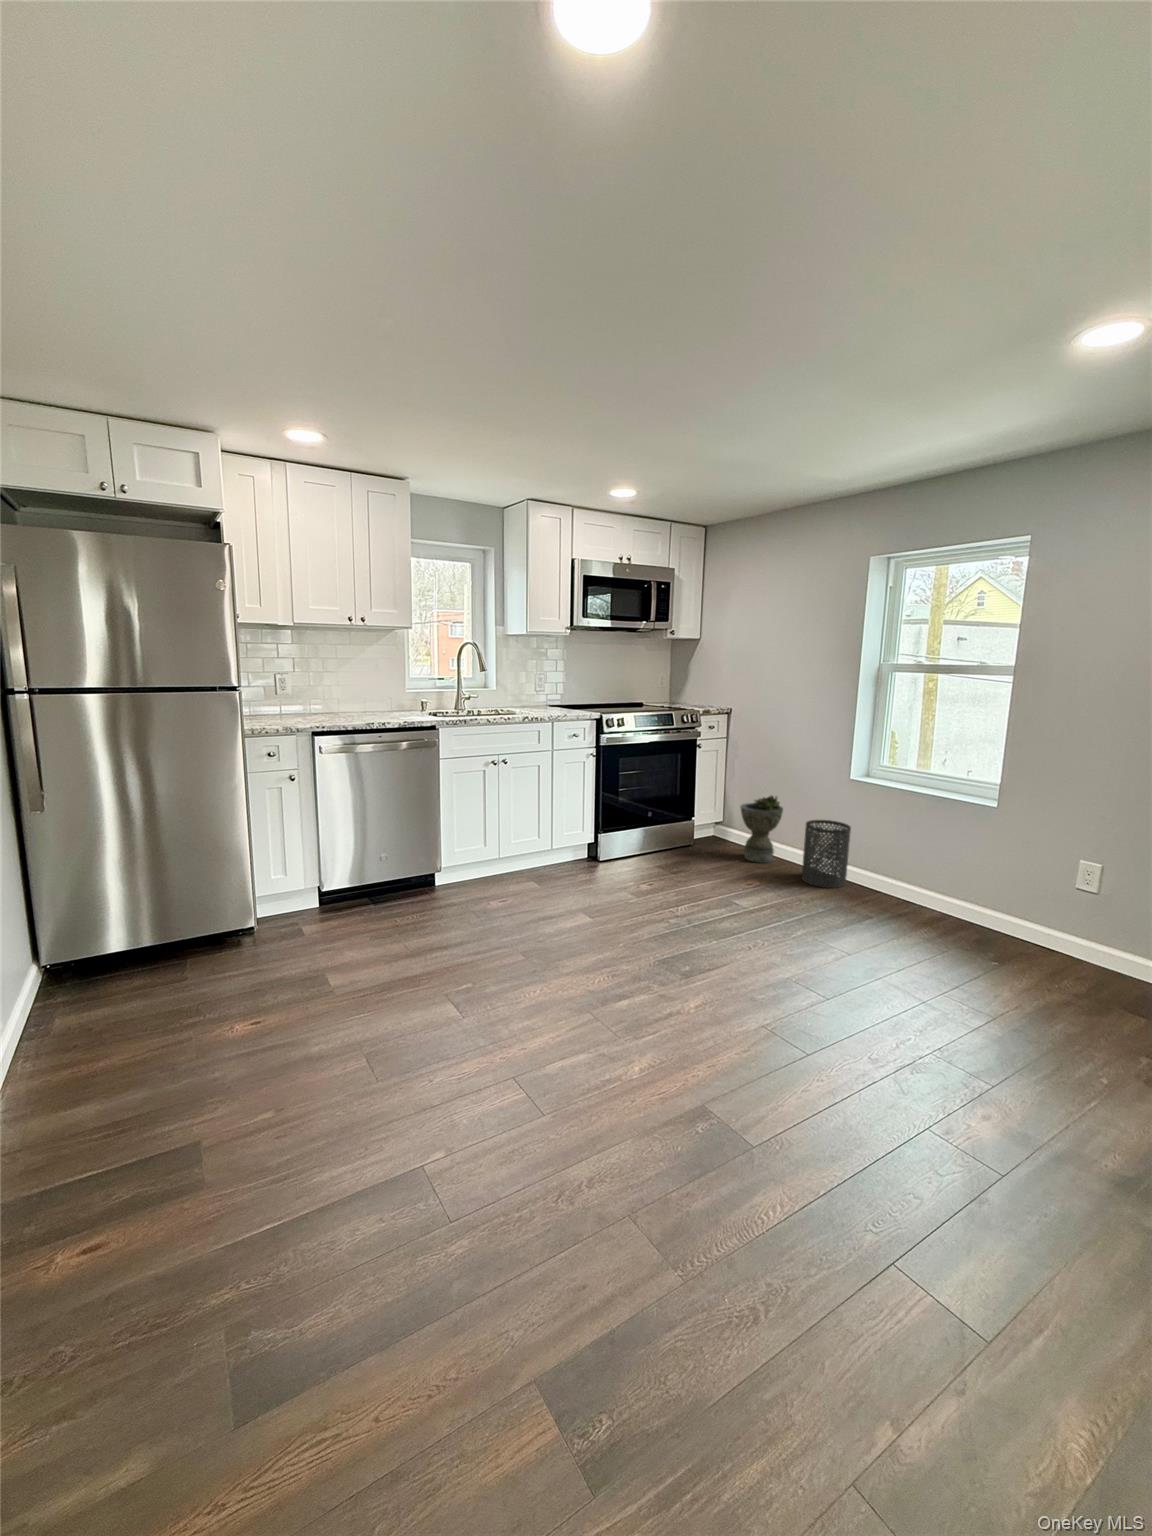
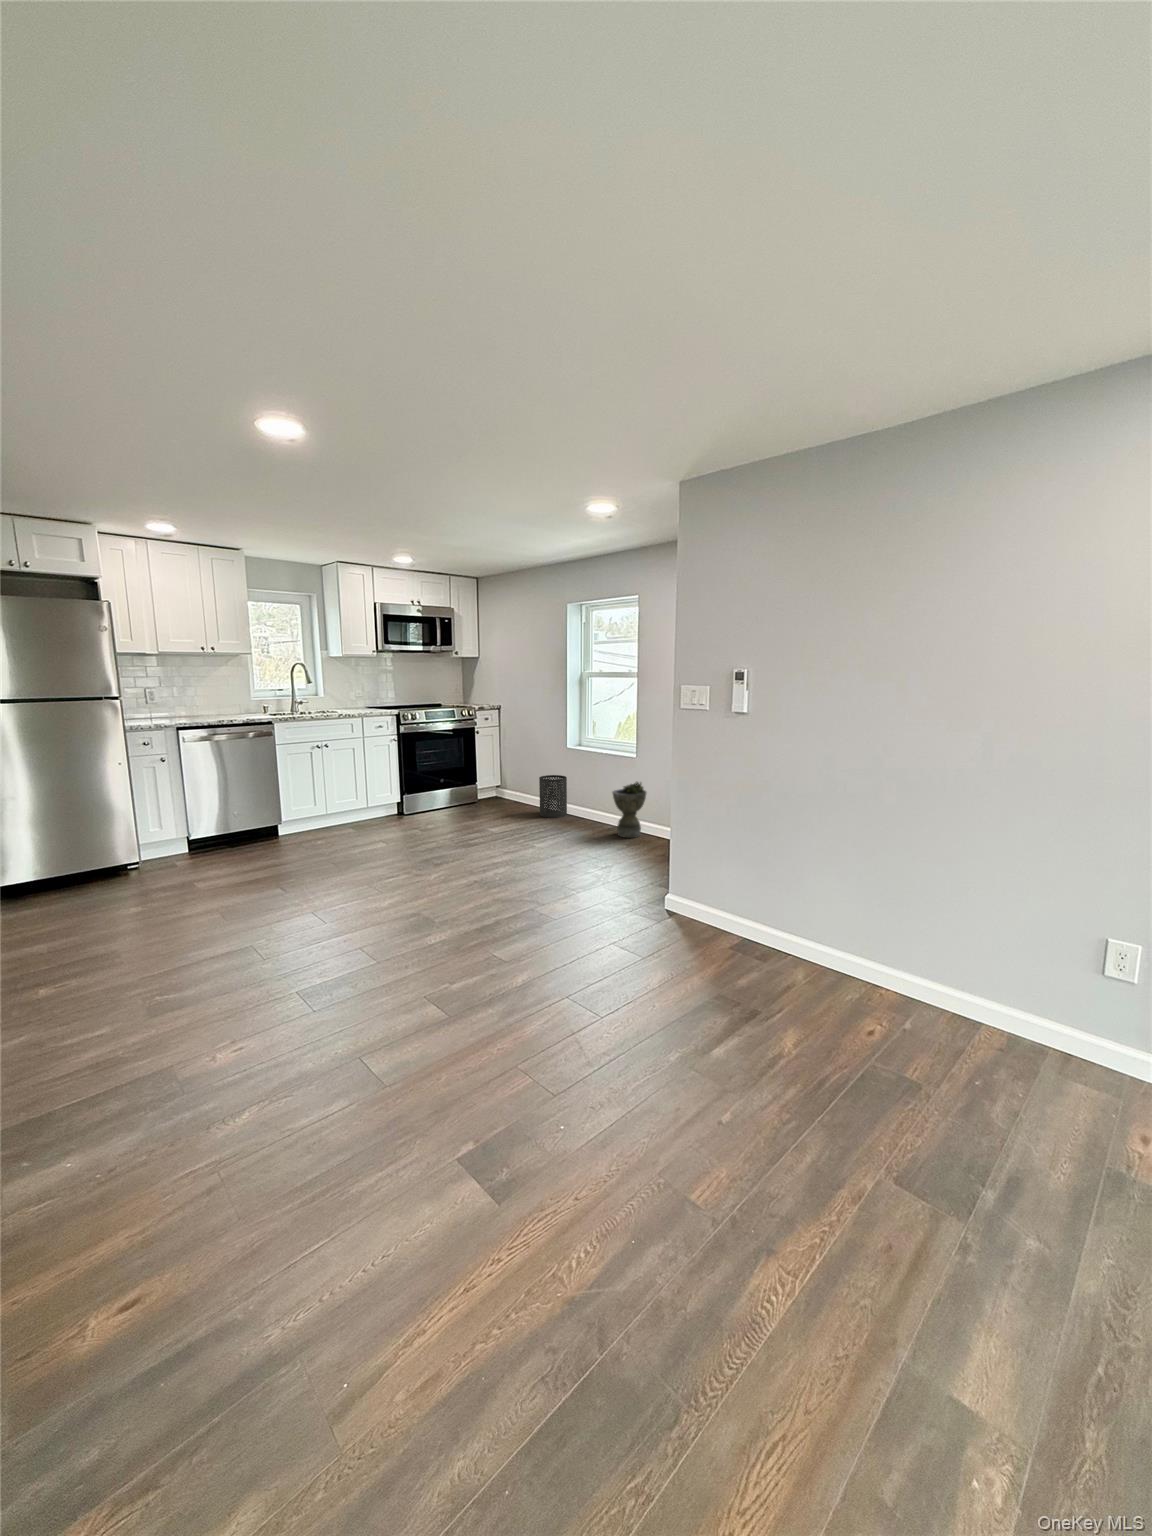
planter: present [741,796,783,863] -> present [612,782,646,838]

